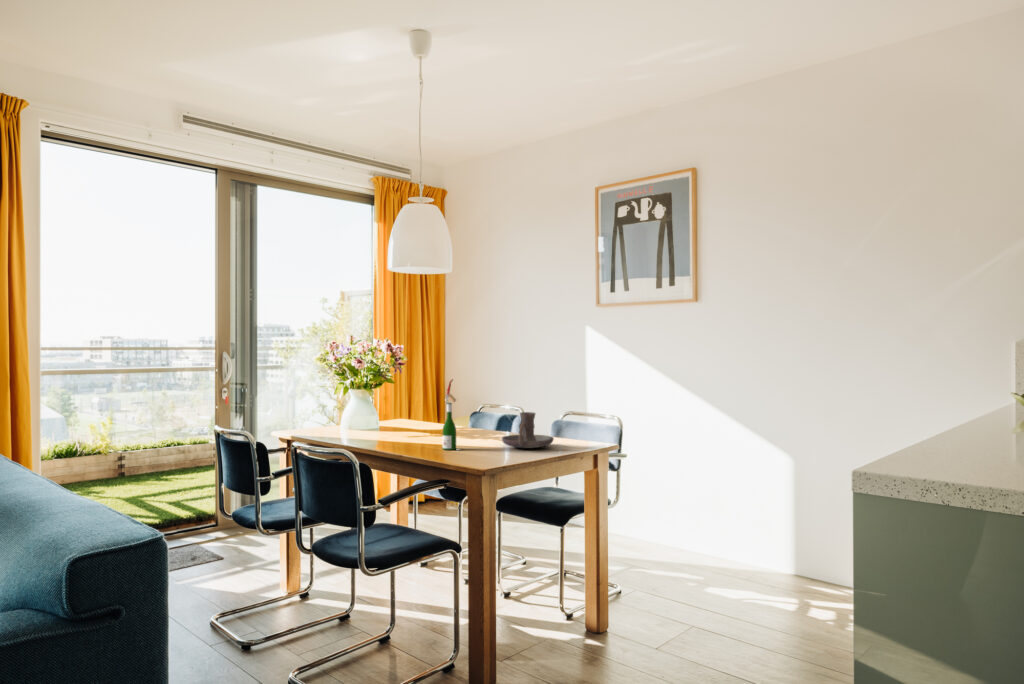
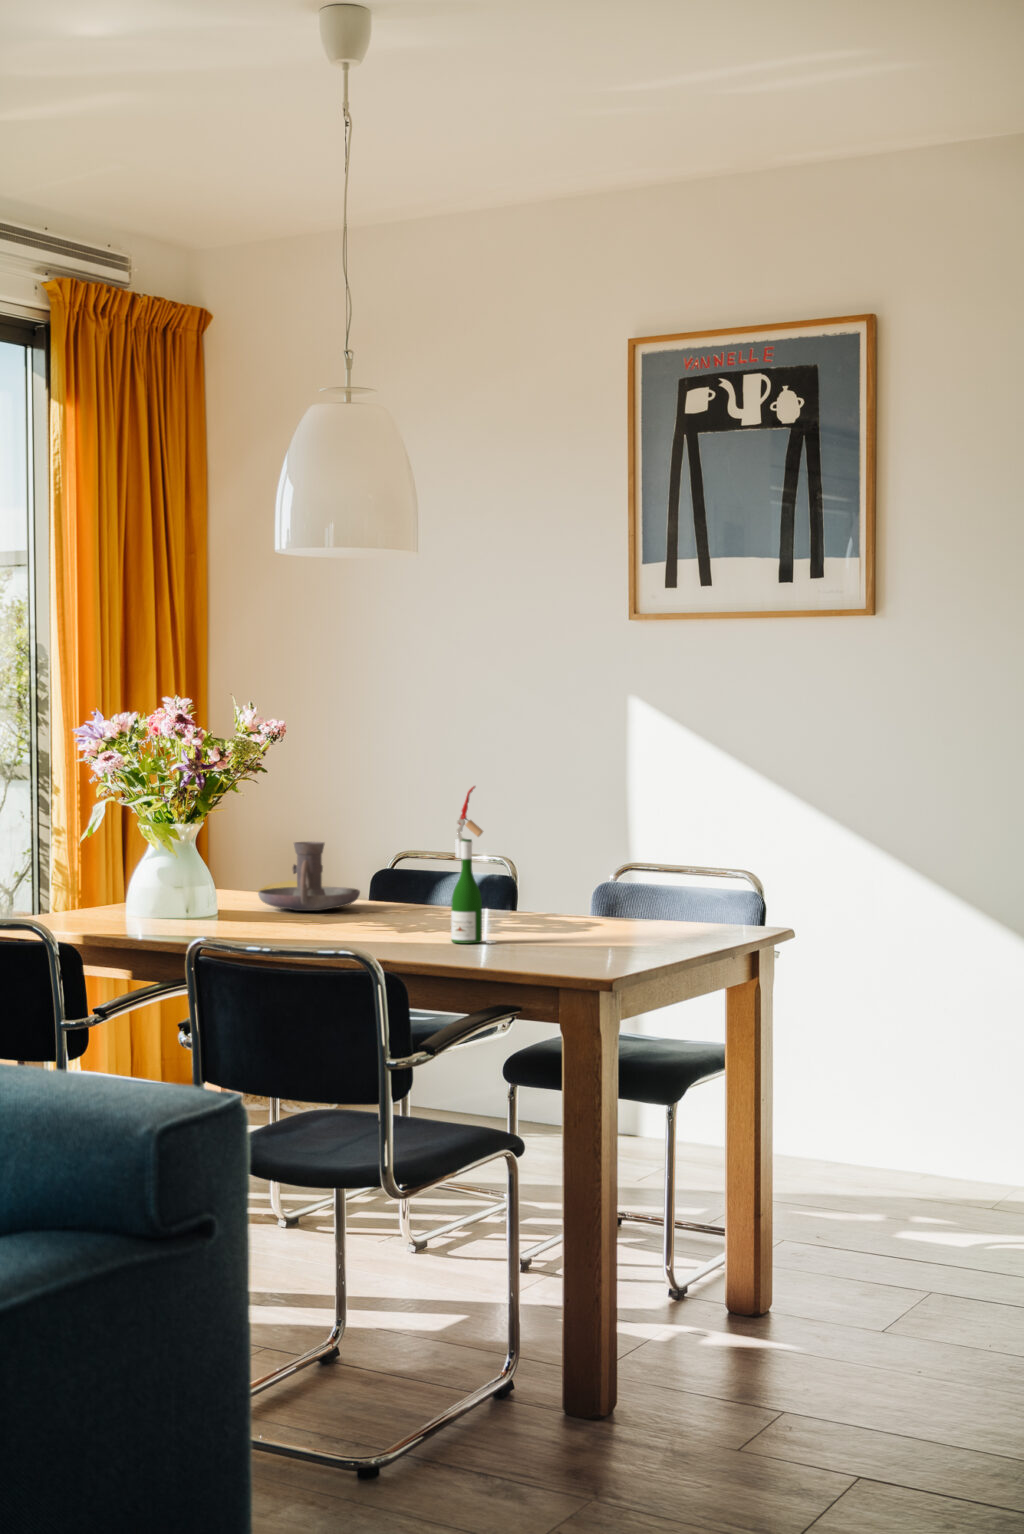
candle holder: present [502,412,554,448] -> present [258,842,360,911]

